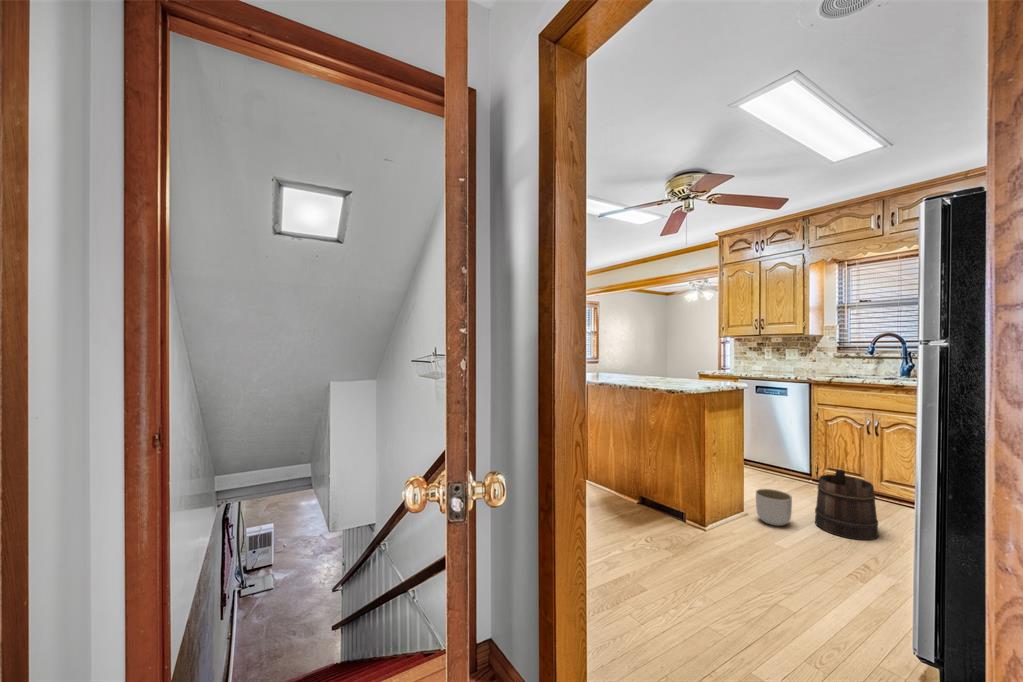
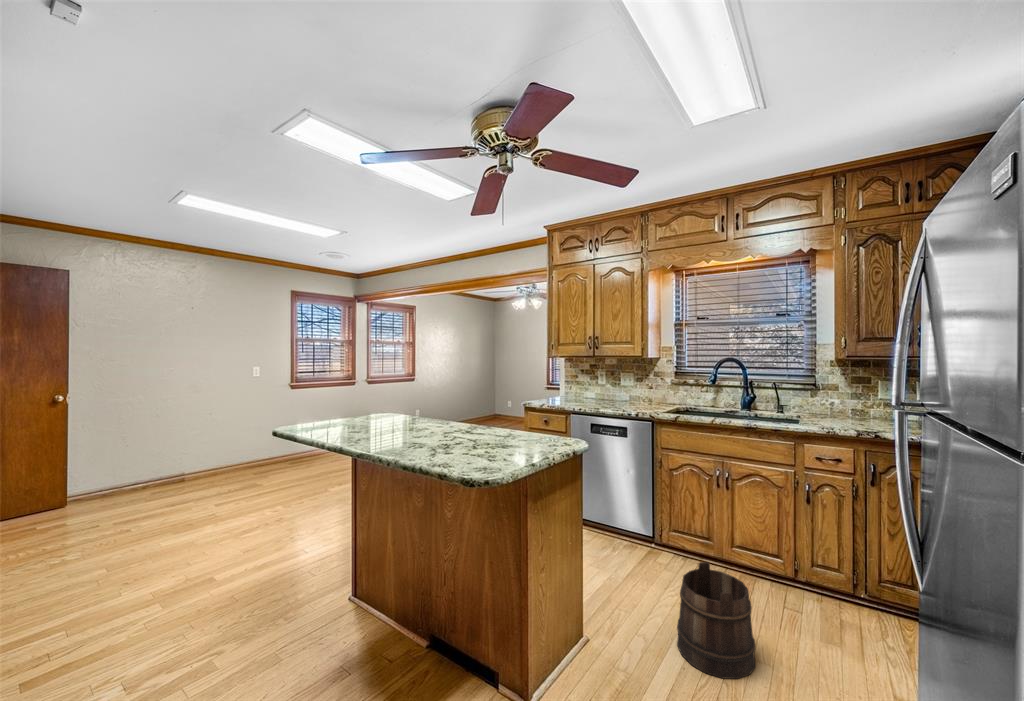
planter: present [756,489,792,526] -> none [603,606,651,672]

